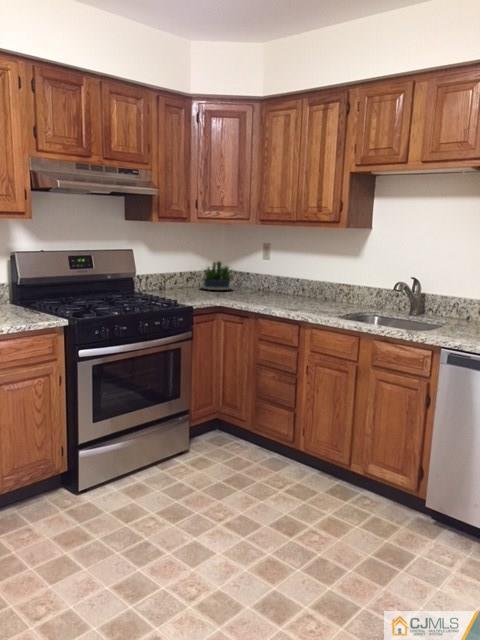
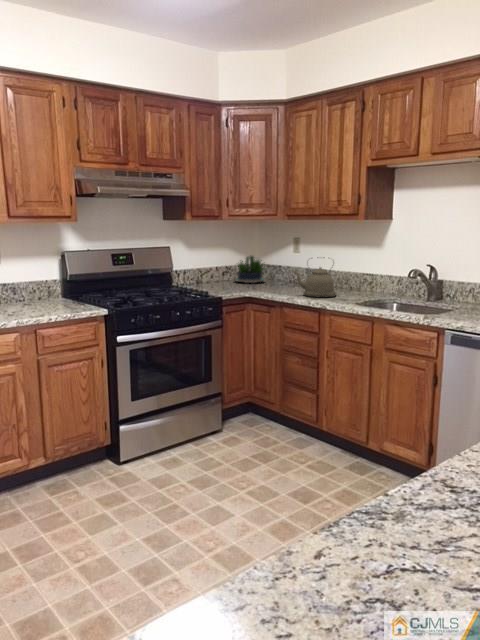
kettle: none [269,266,314,309] -> present [293,267,336,298]

